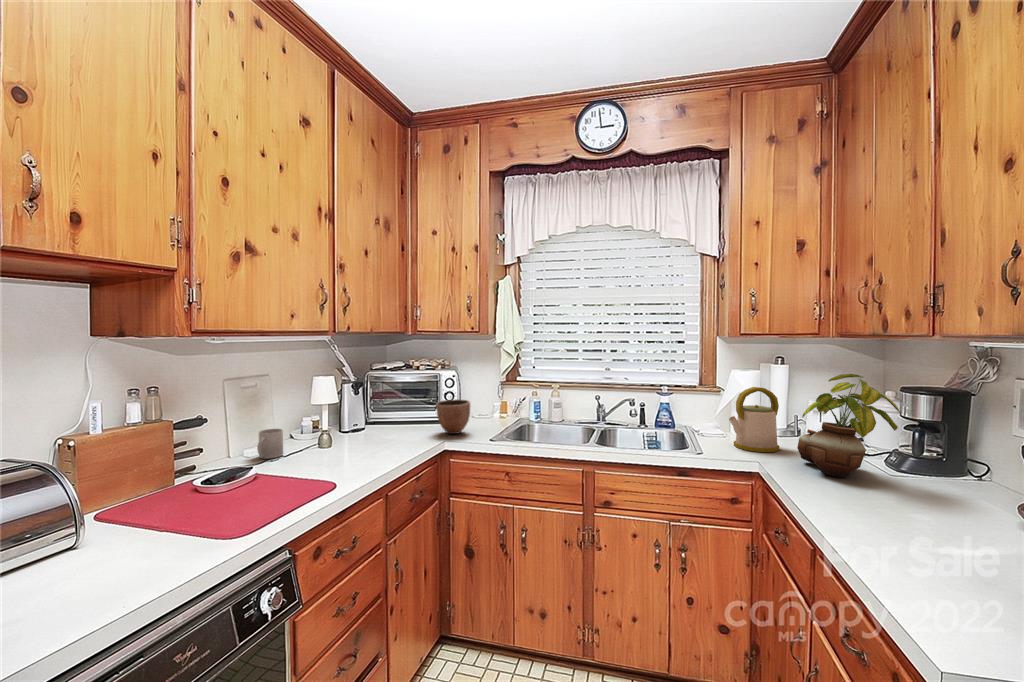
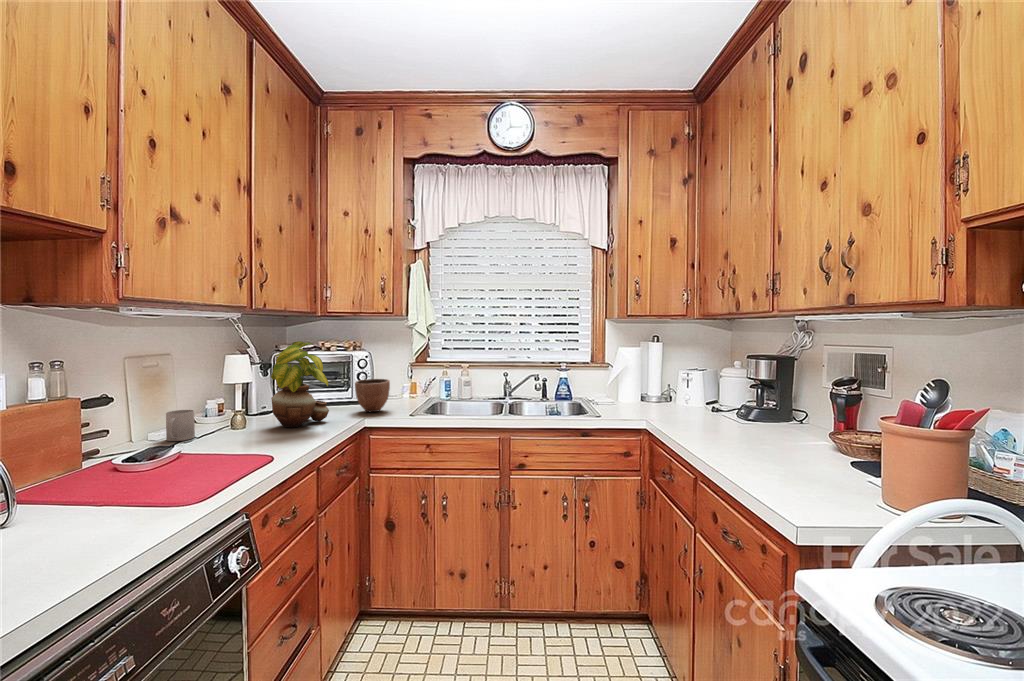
potted plant: present [797,374,901,477] -> present [271,341,329,427]
kettle: present [729,387,780,452] -> none [621,360,659,413]

